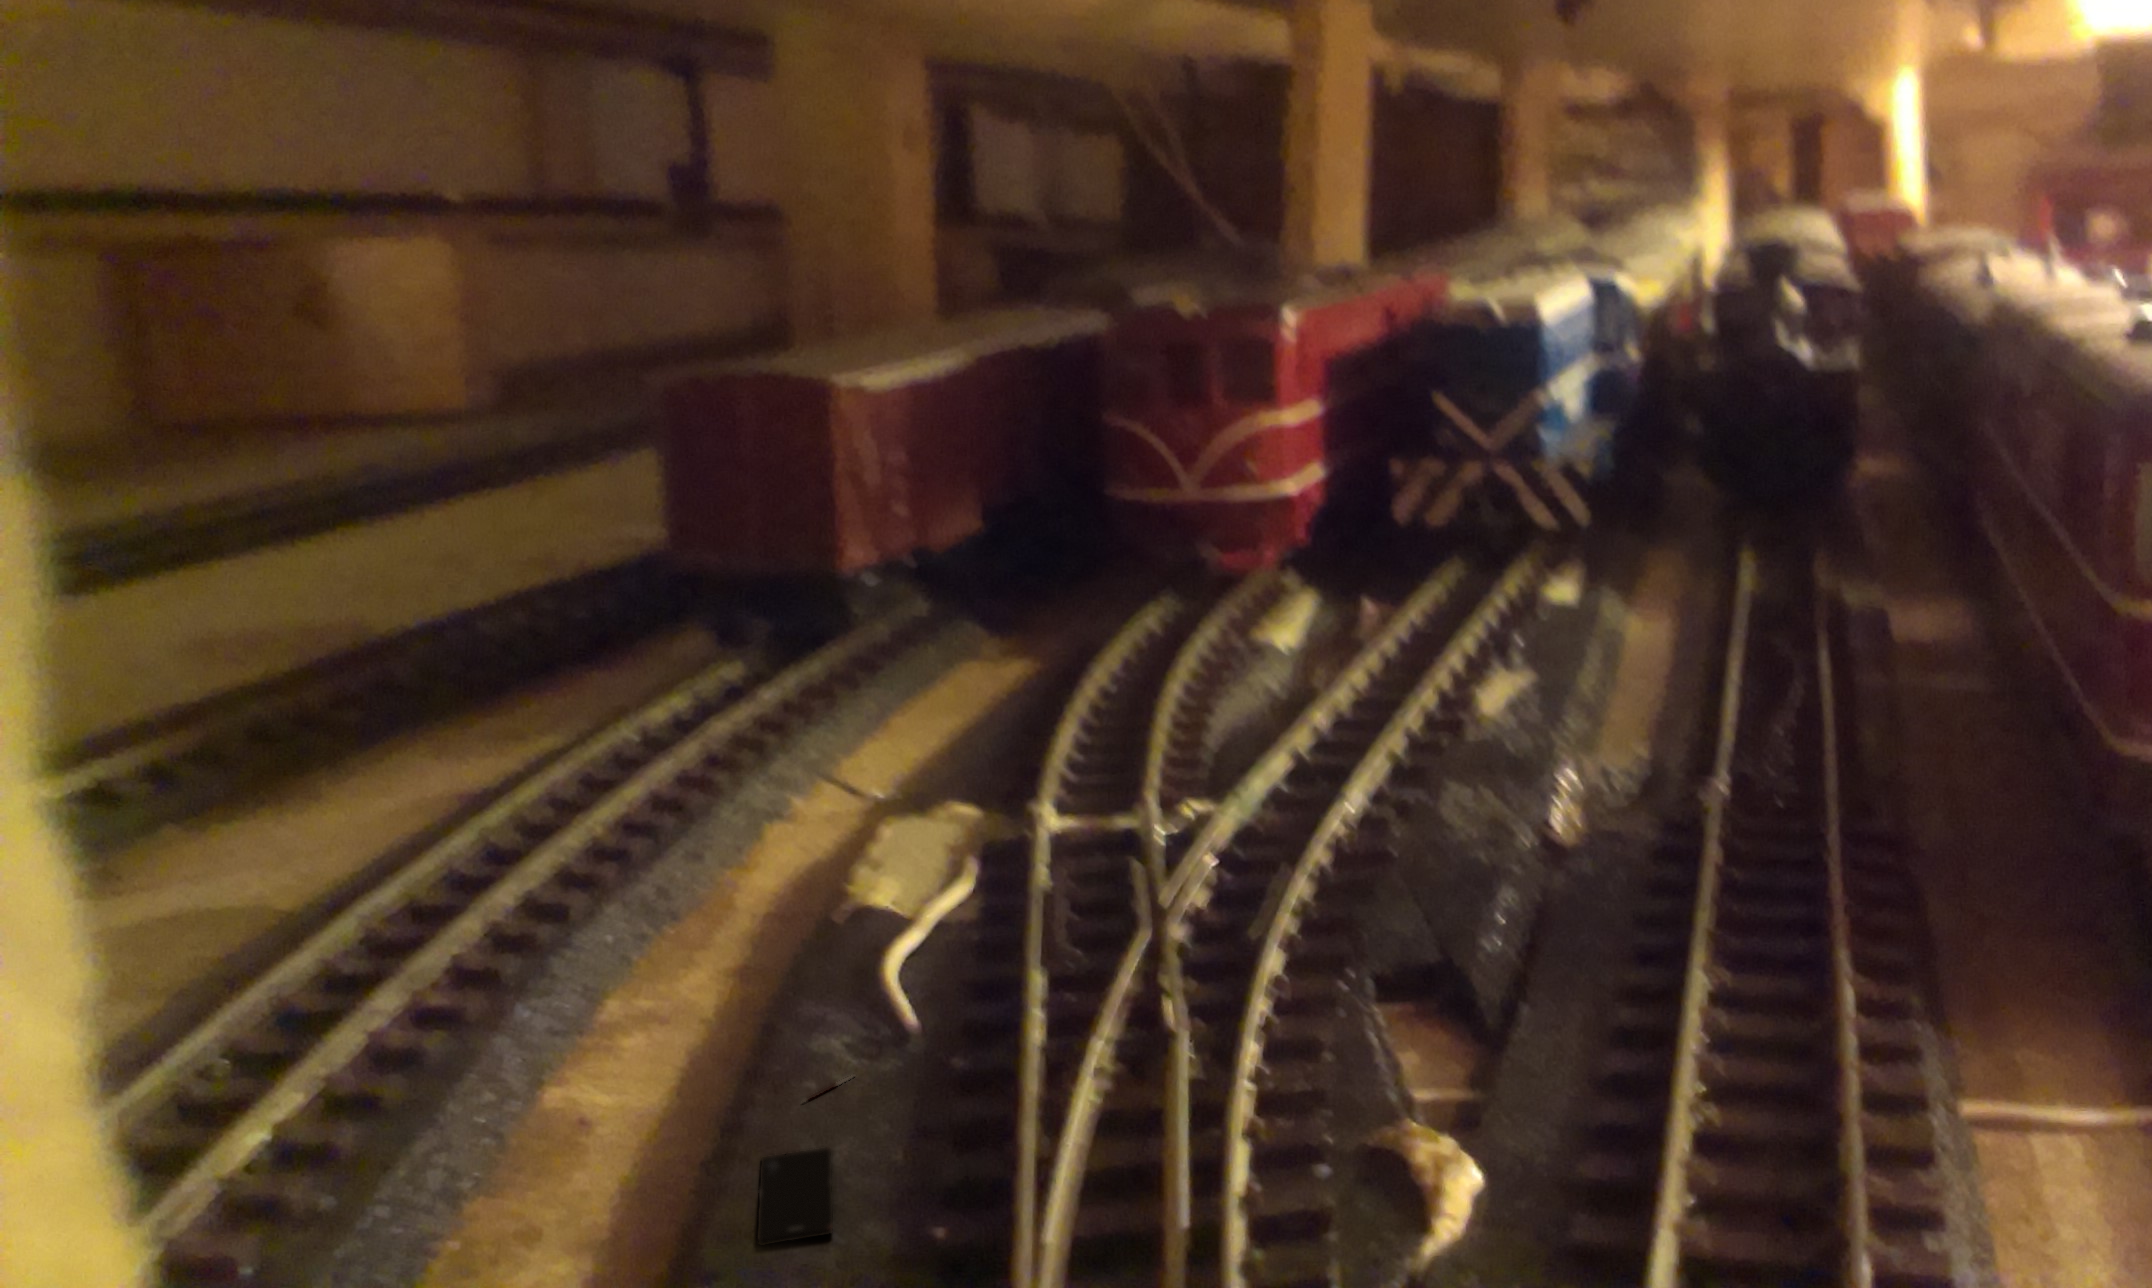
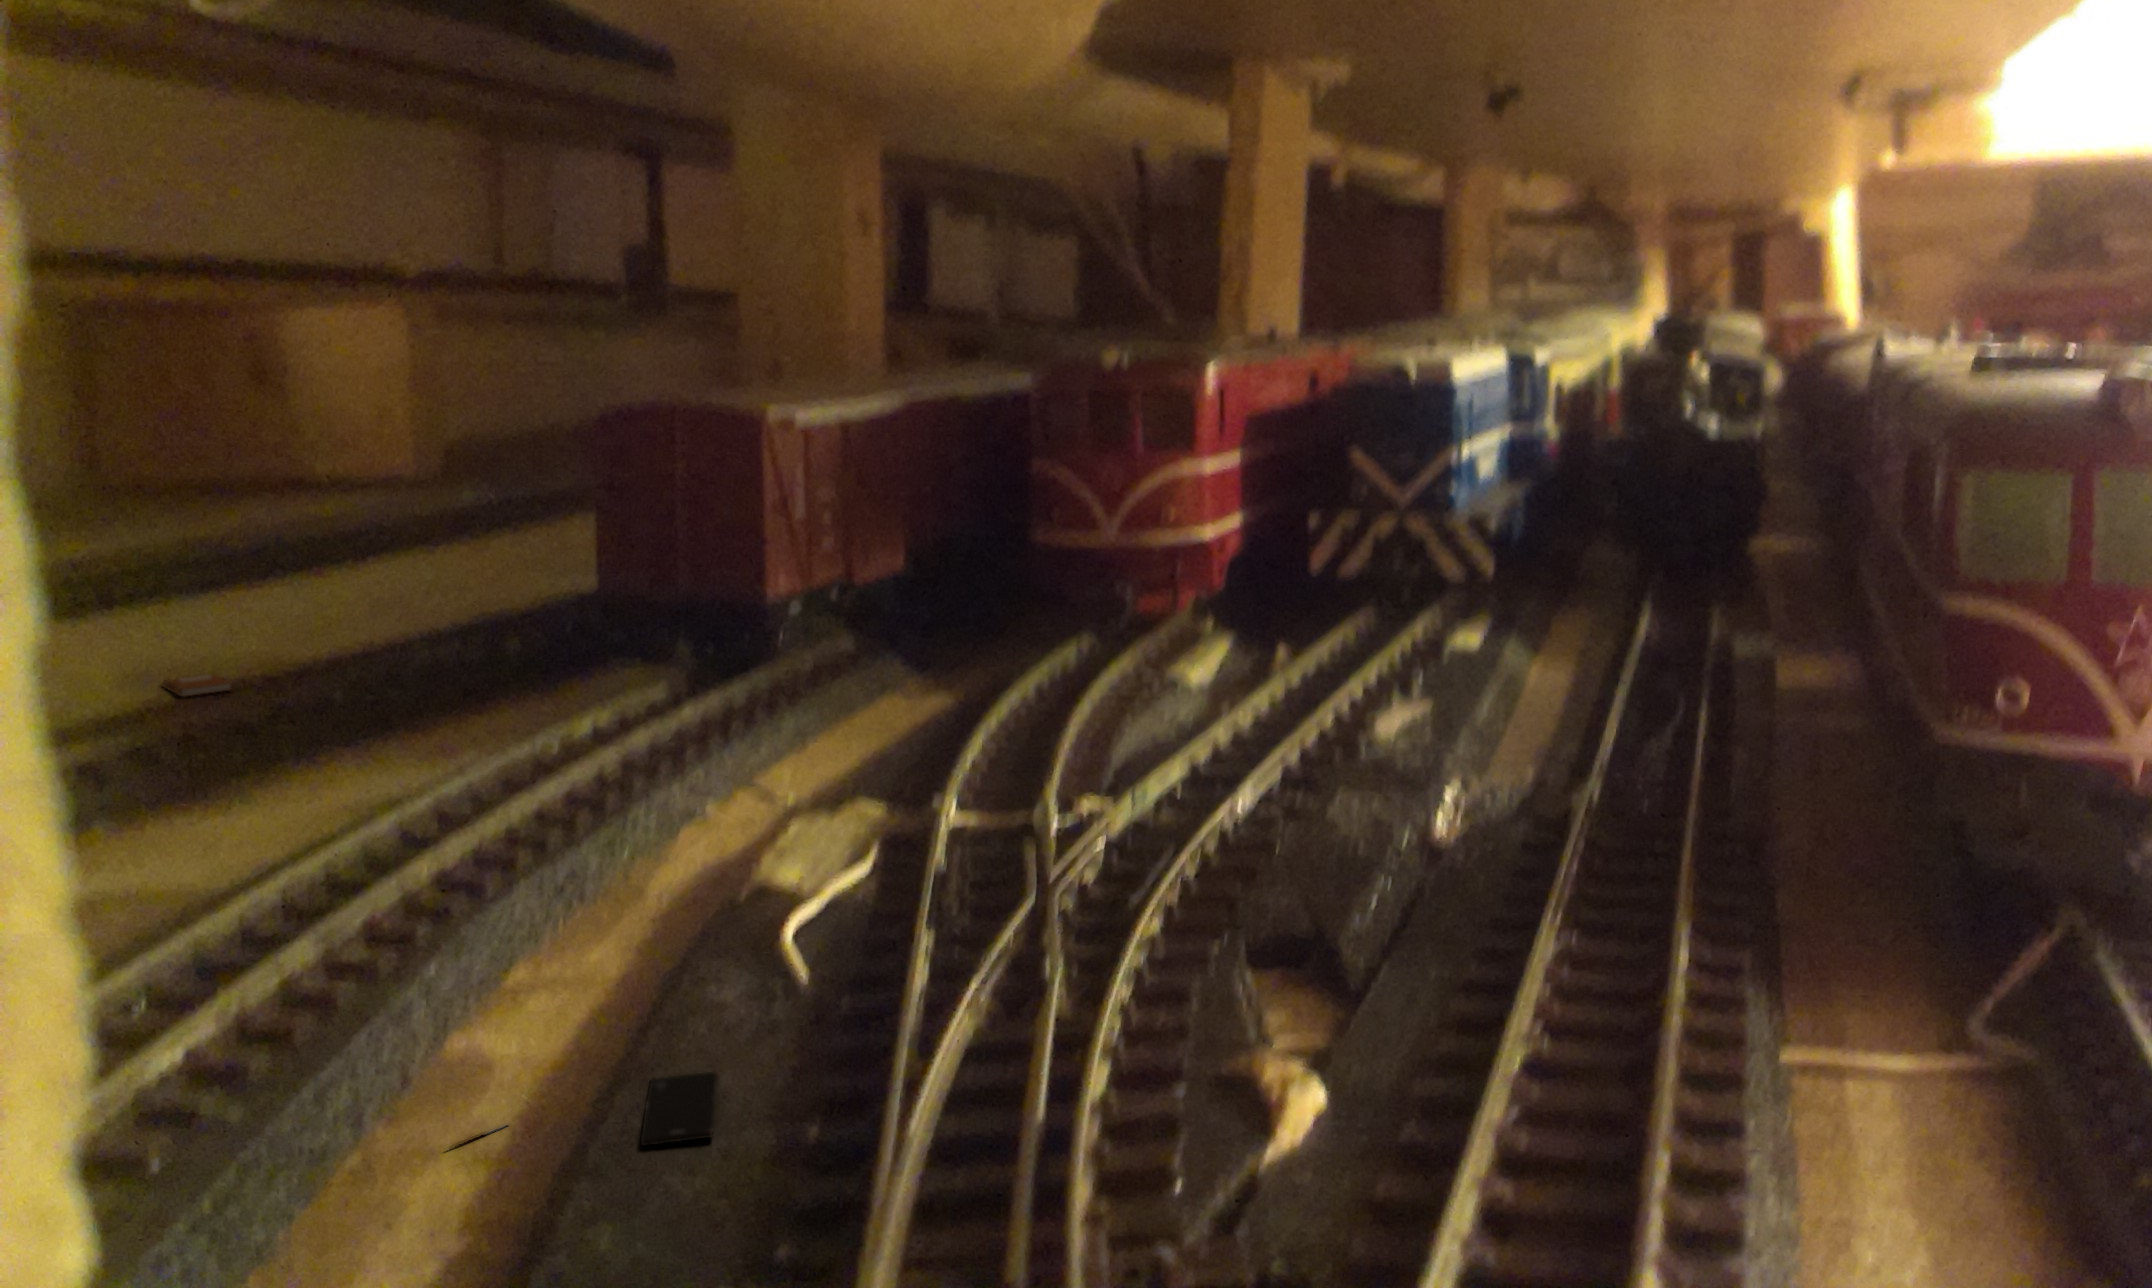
notebook: none [225,661,299,690] -> present [162,674,231,697]
pen: present [812,1078,849,1097] -> present [452,1126,504,1146]

